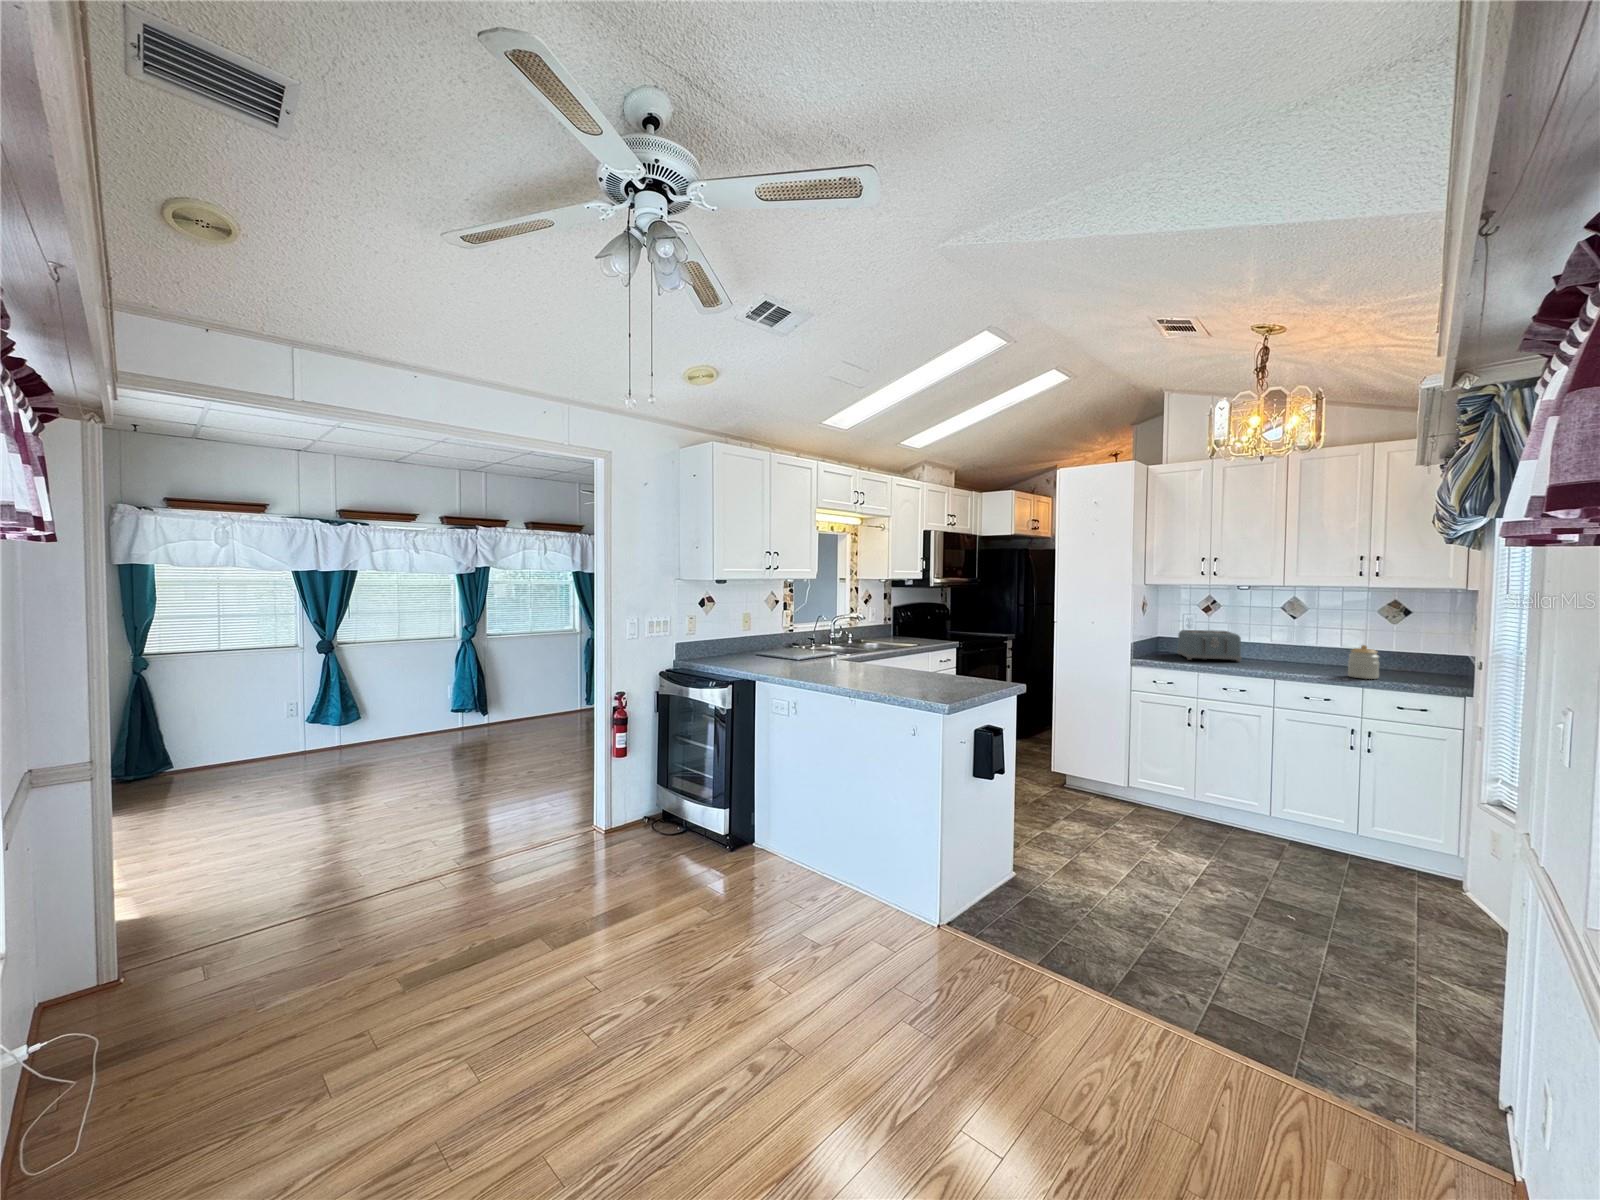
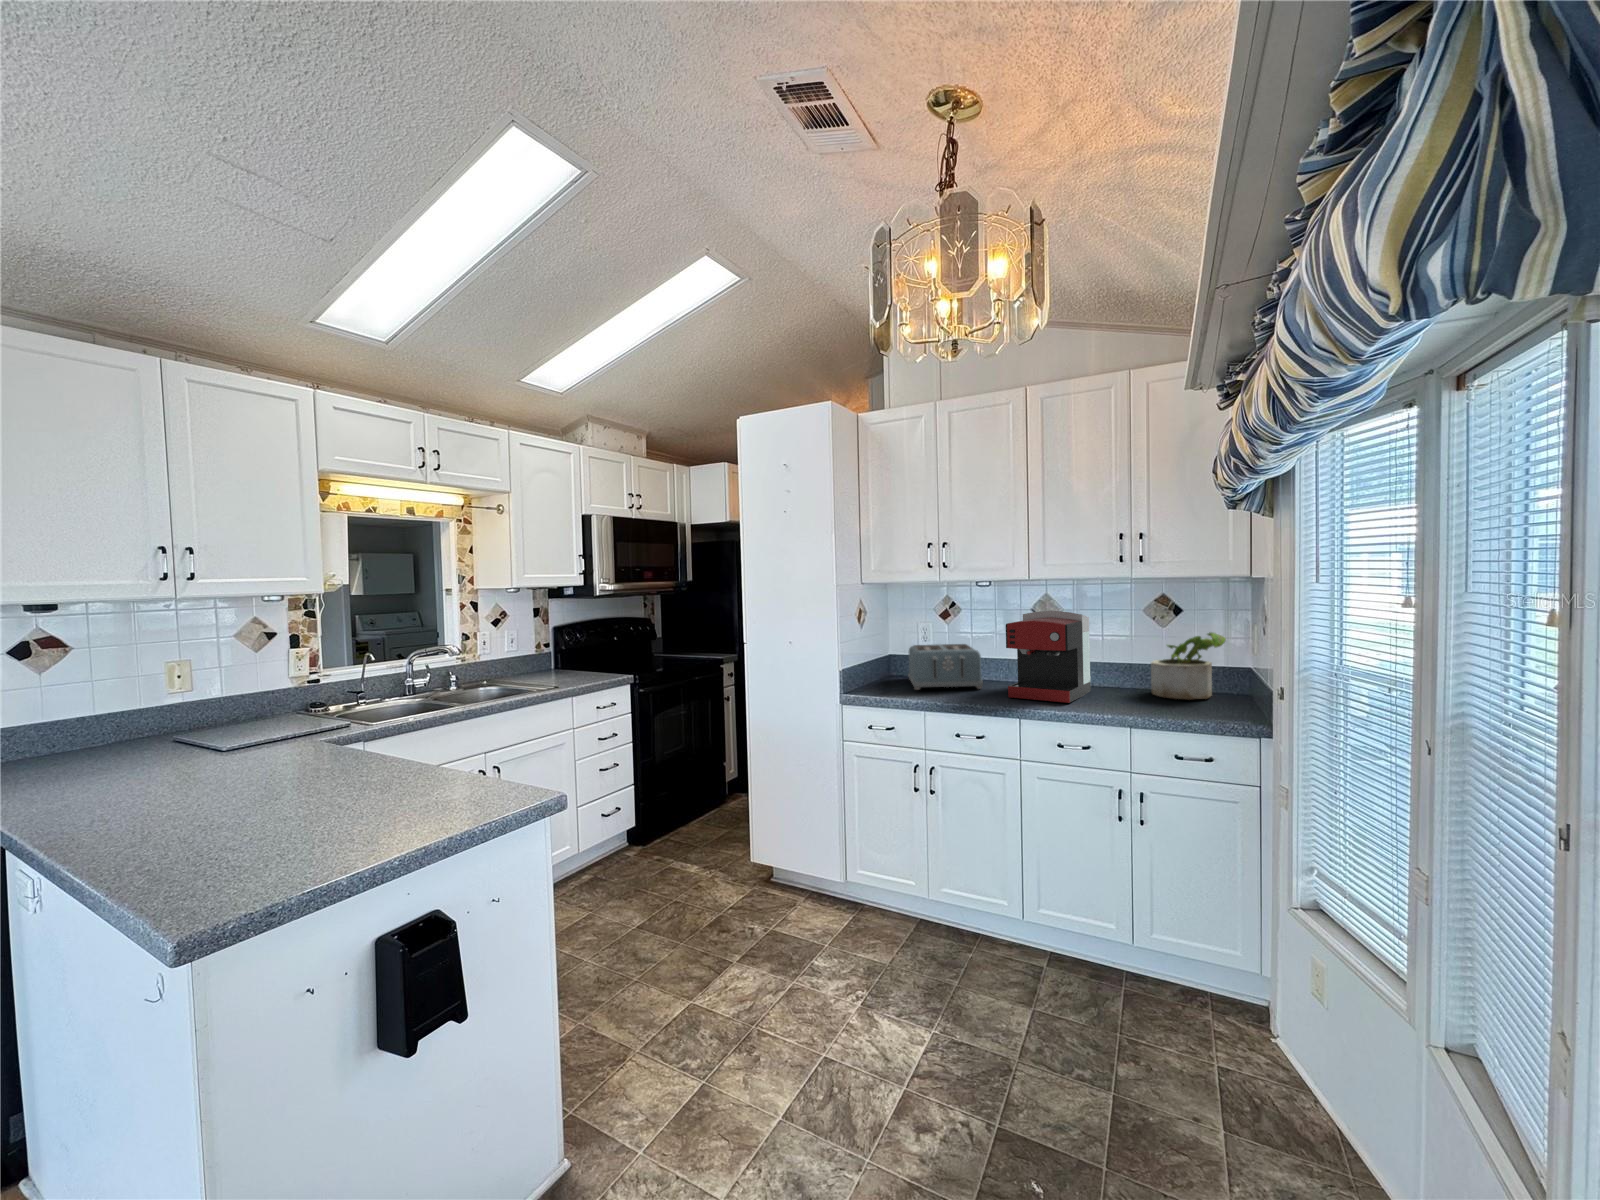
coffee maker: none [1264,608,1333,672] -> present [1006,611,1091,703]
potted plant: none [1383,628,1448,675] -> present [1151,632,1226,700]
jar: present [1348,645,1379,679] -> none [1110,662,1149,712]

